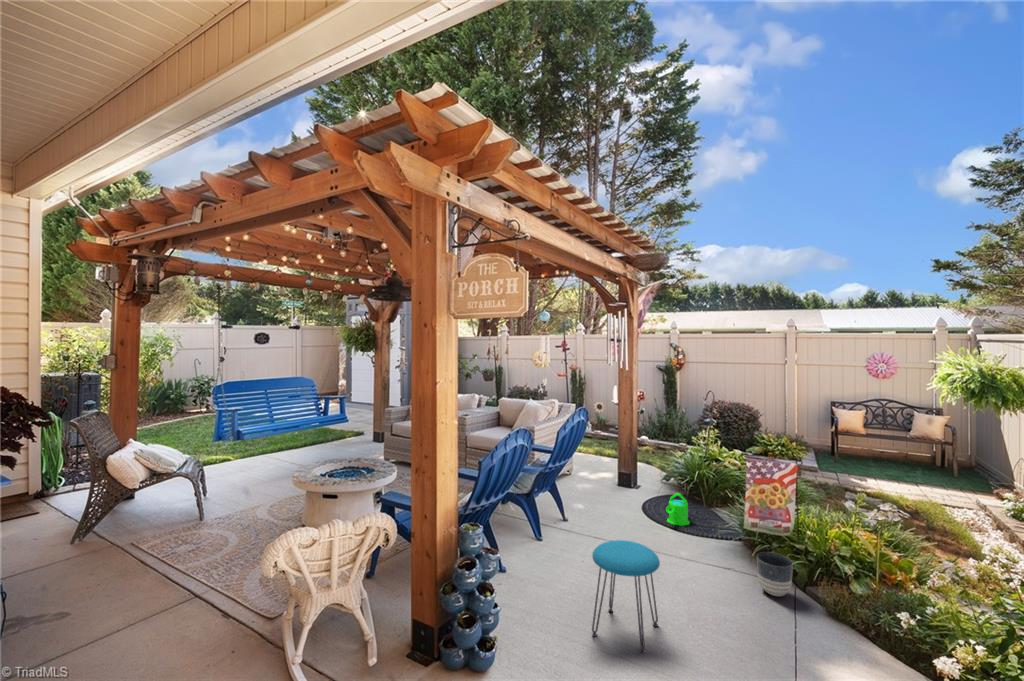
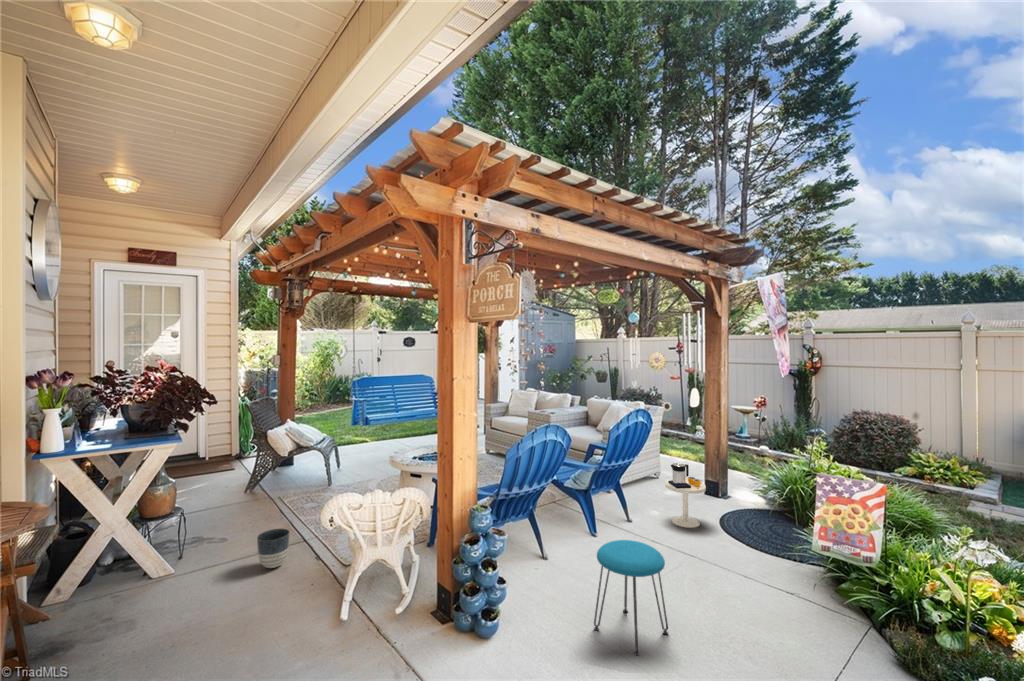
side table: none [597,459,634,520] -> present [665,463,706,528]
watering can: present [666,493,690,526] -> none [737,506,770,543]
planter: present [757,552,793,596] -> present [257,529,290,568]

